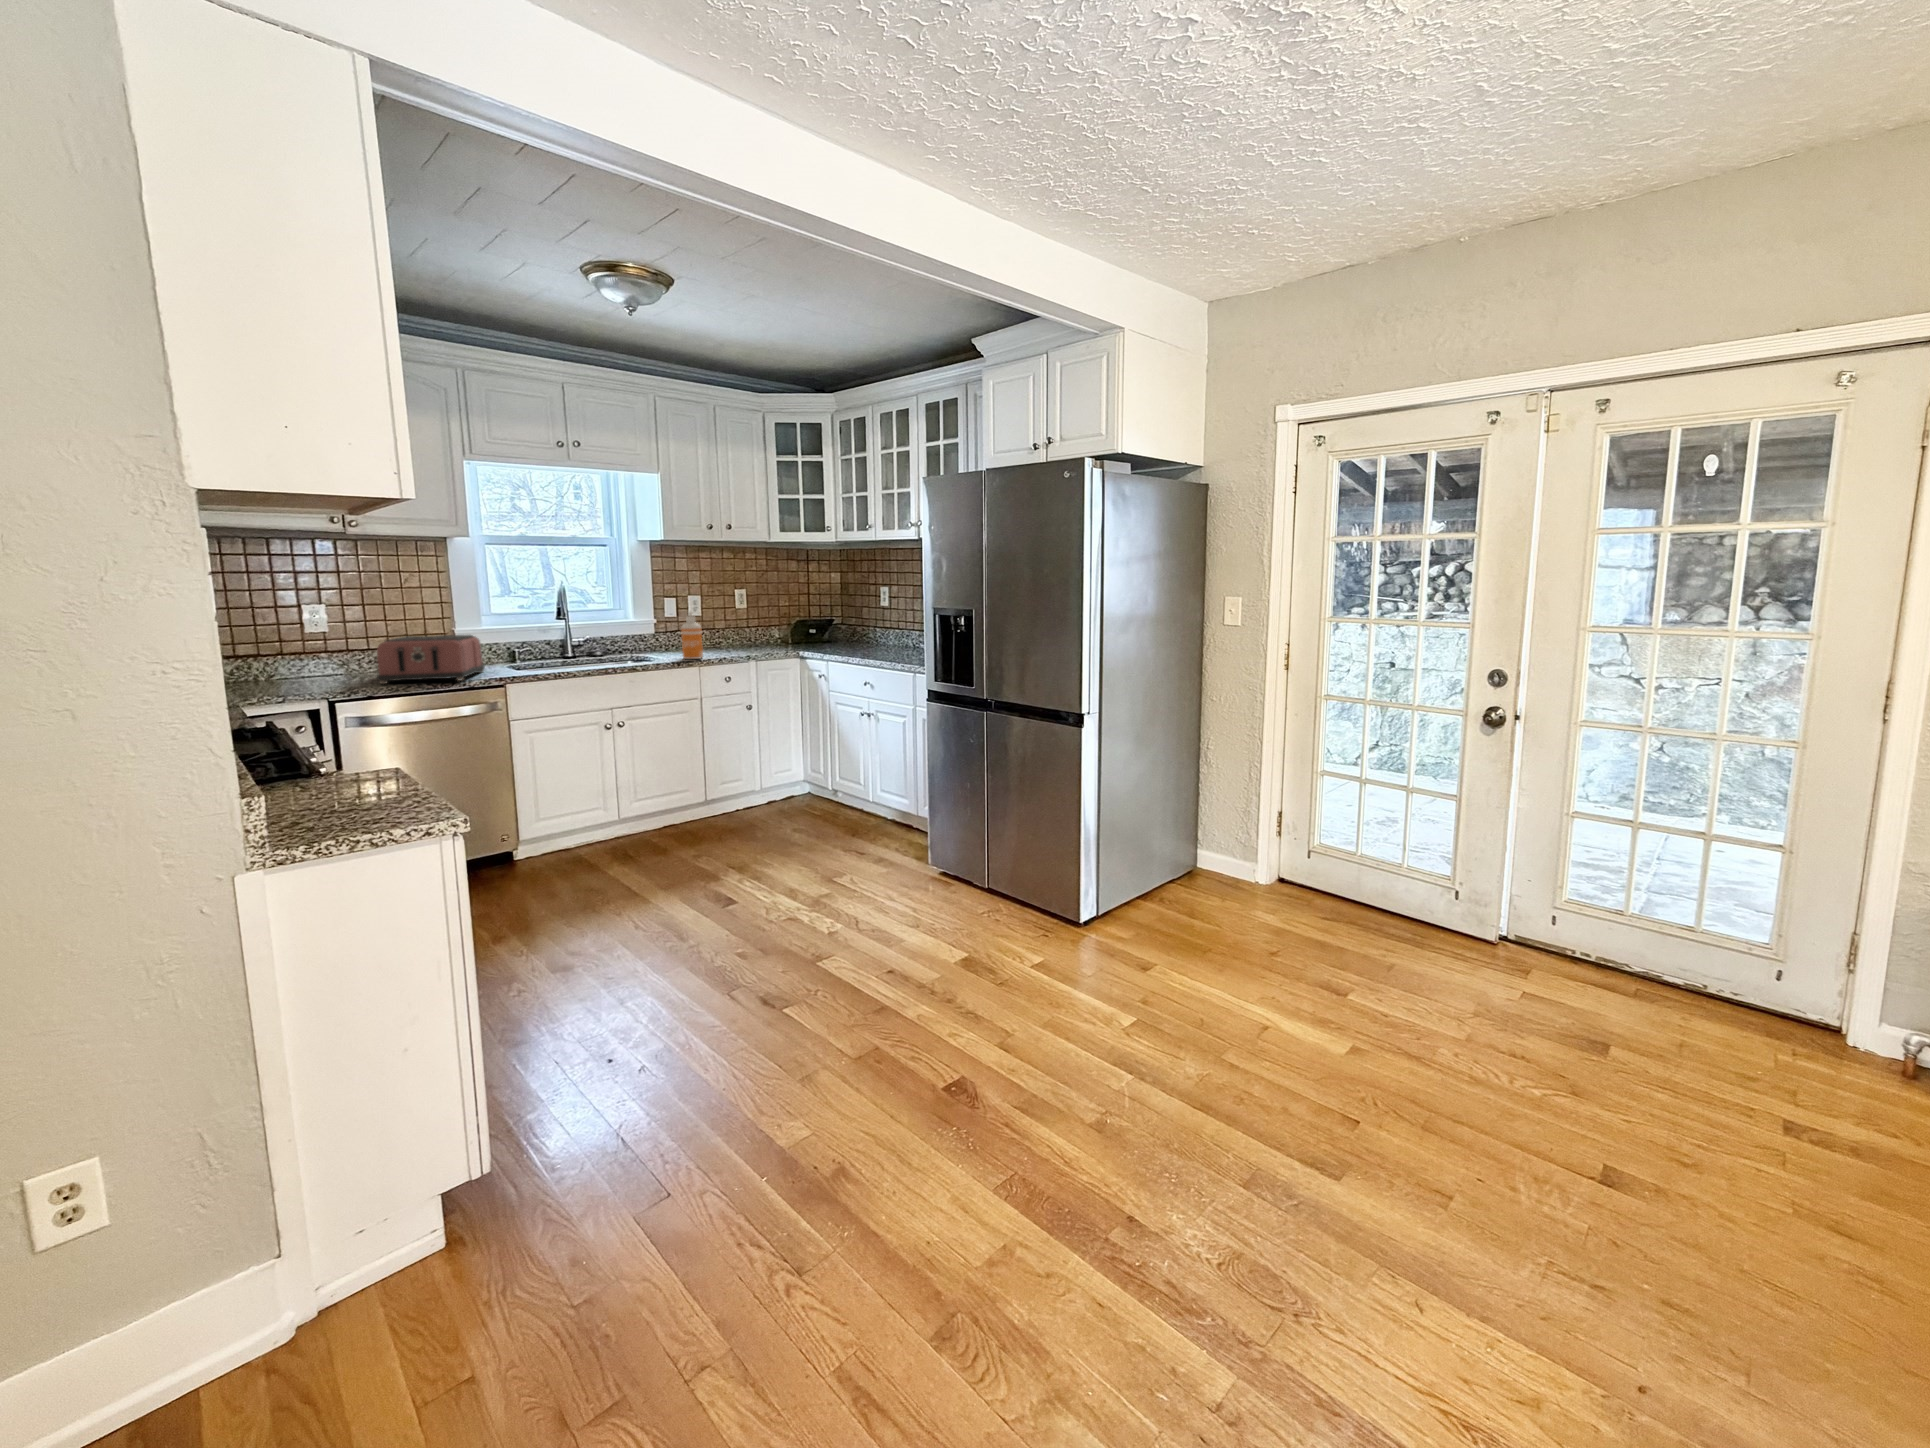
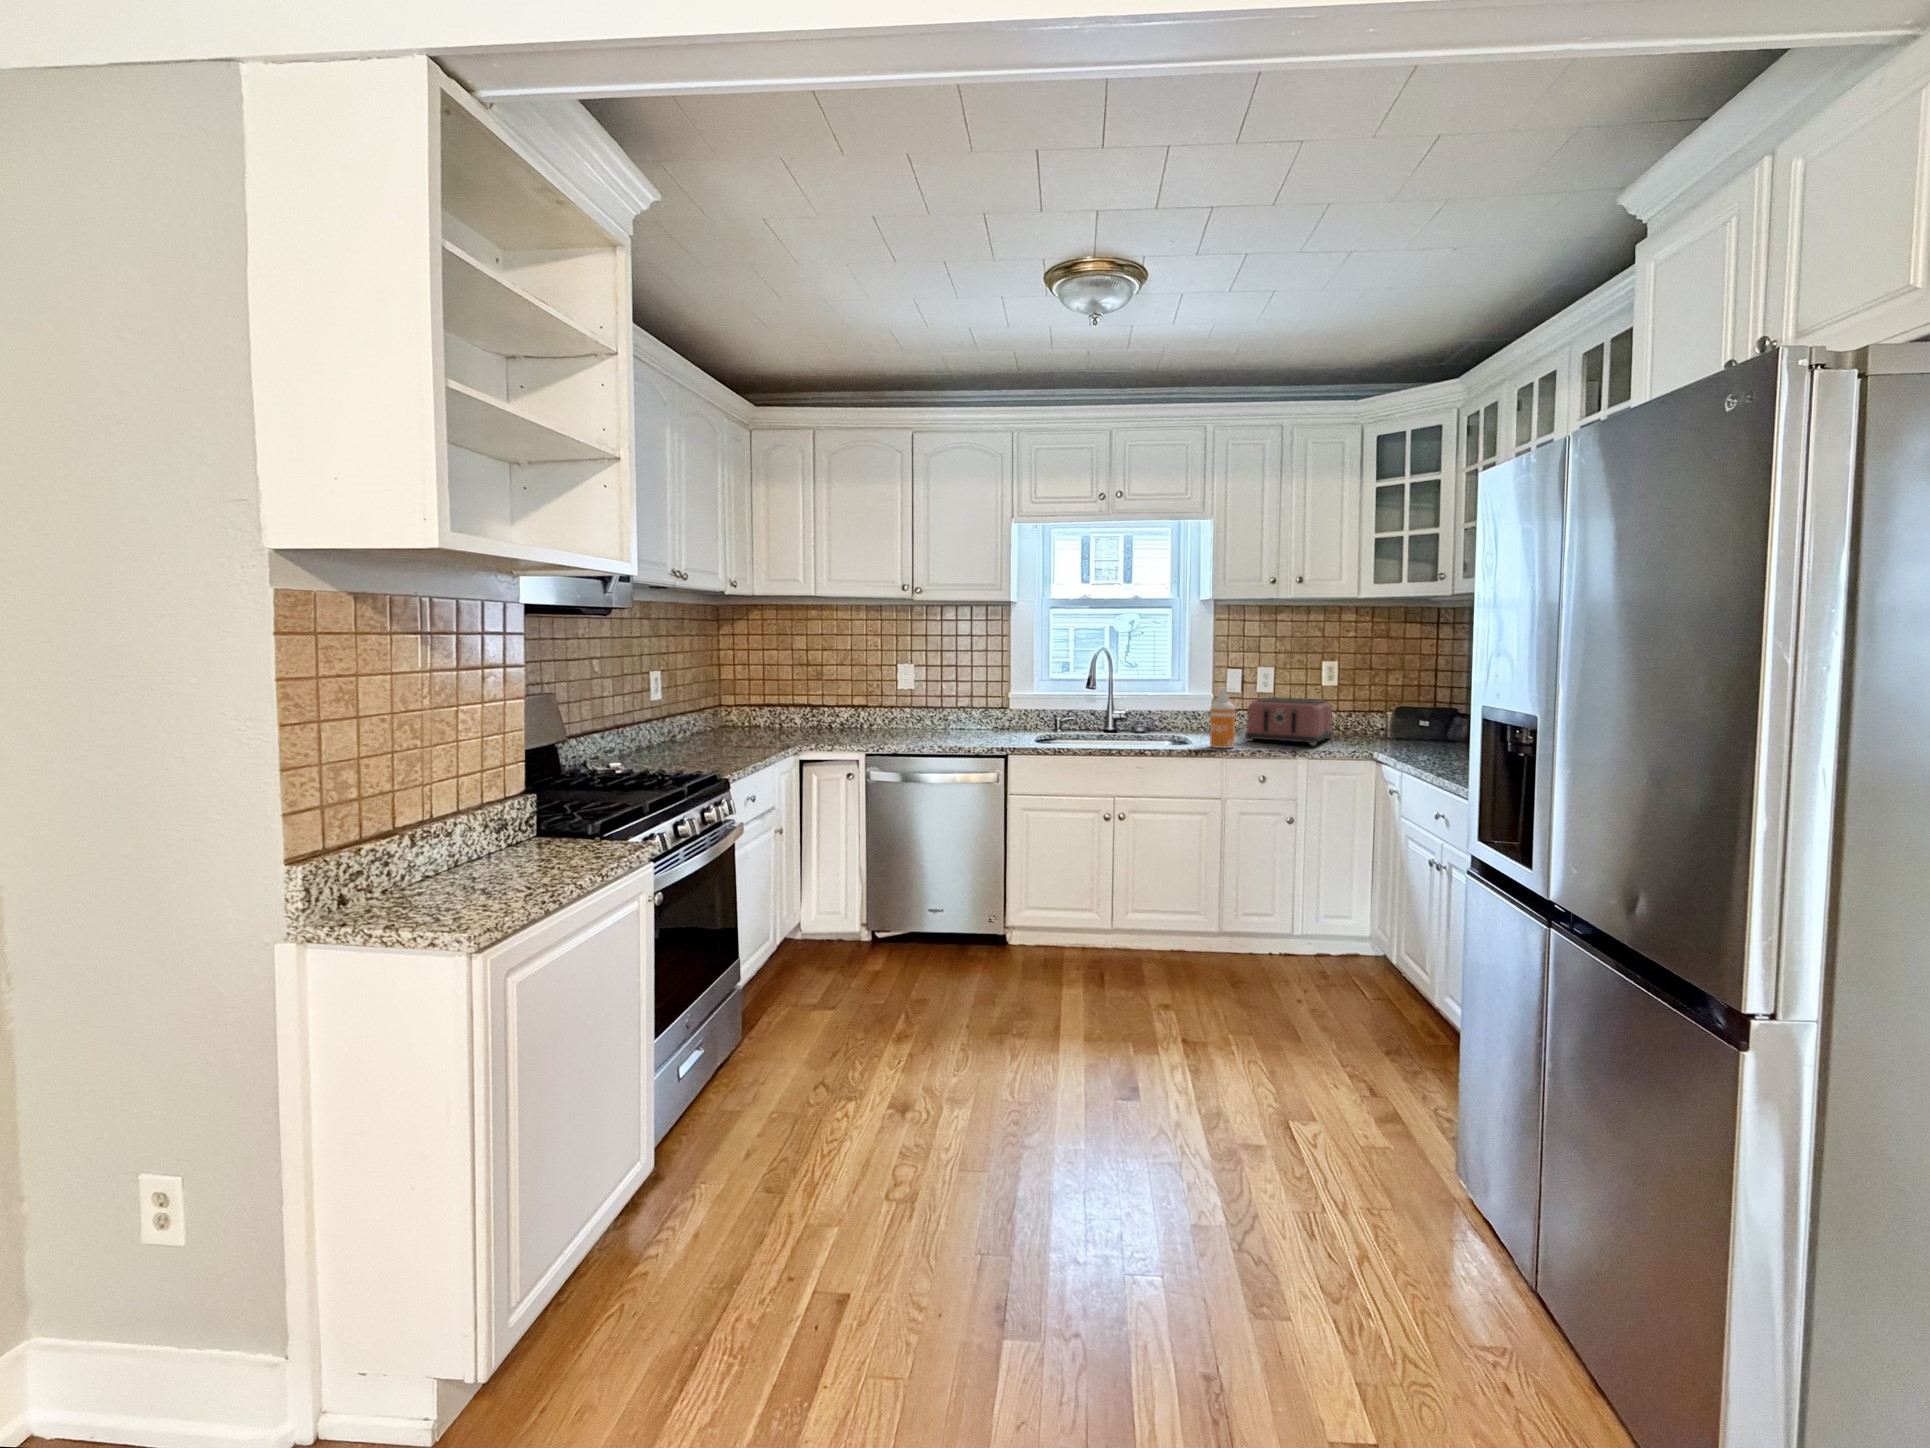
toaster: present [377,635,485,684] -> present [1245,697,1333,745]

